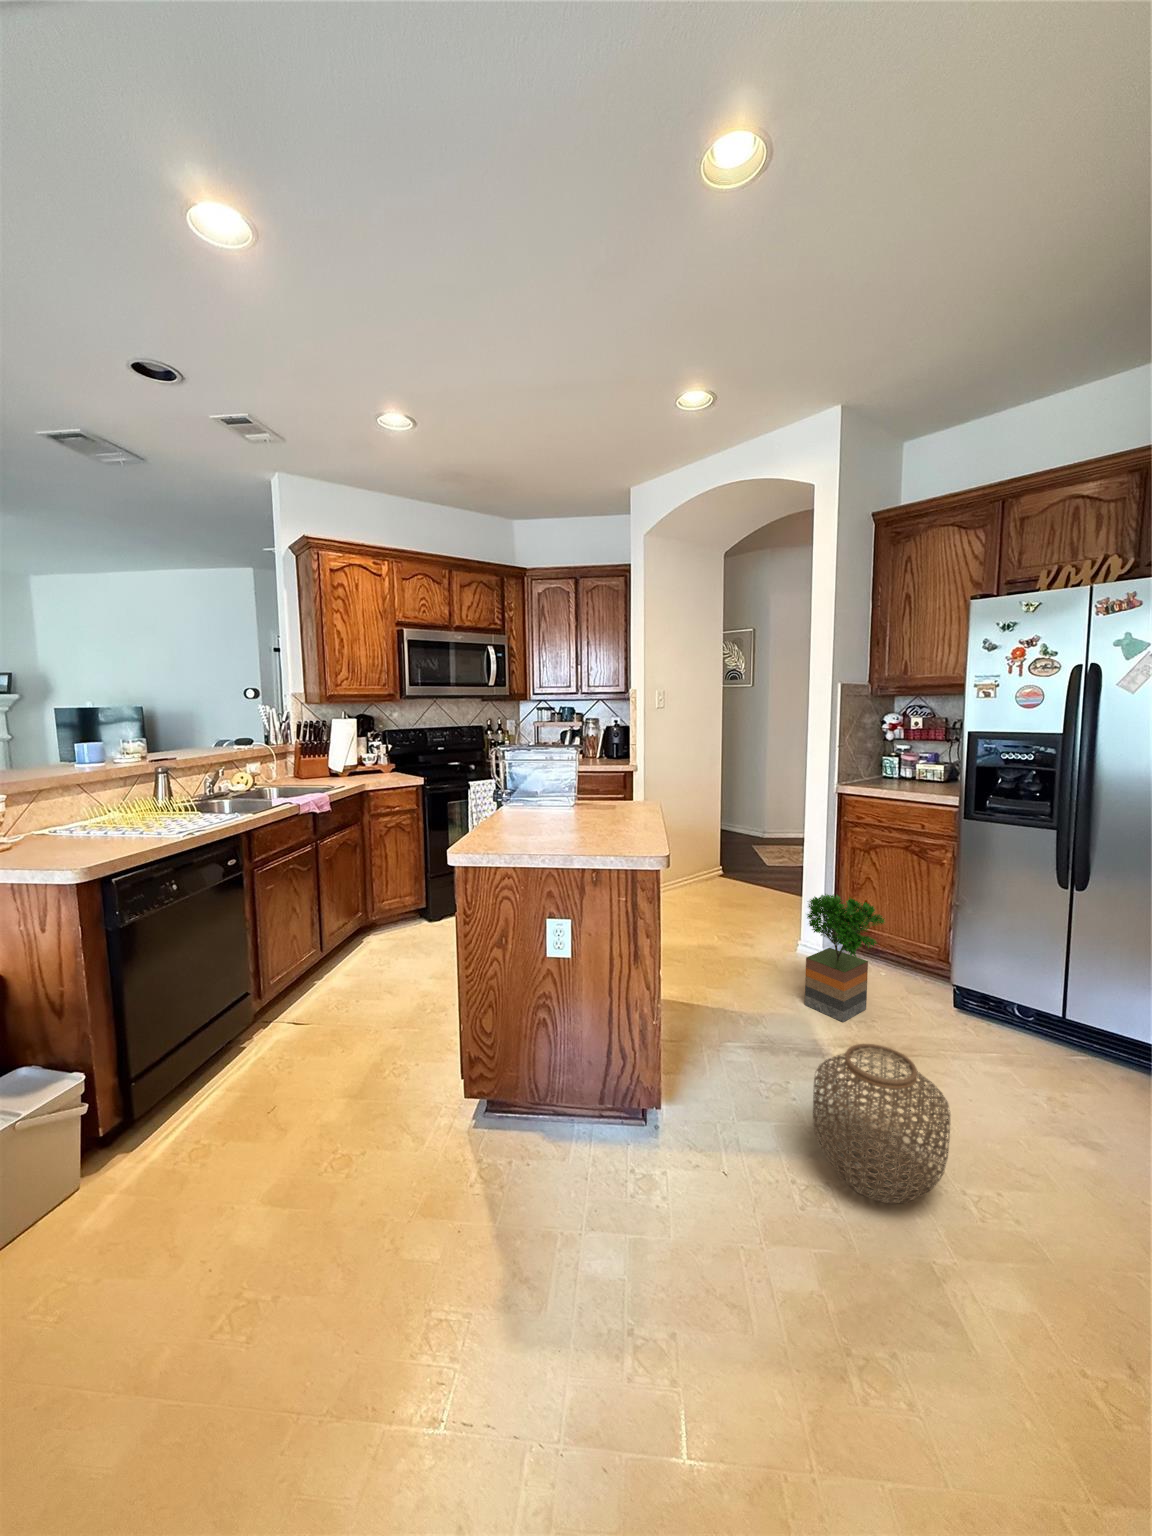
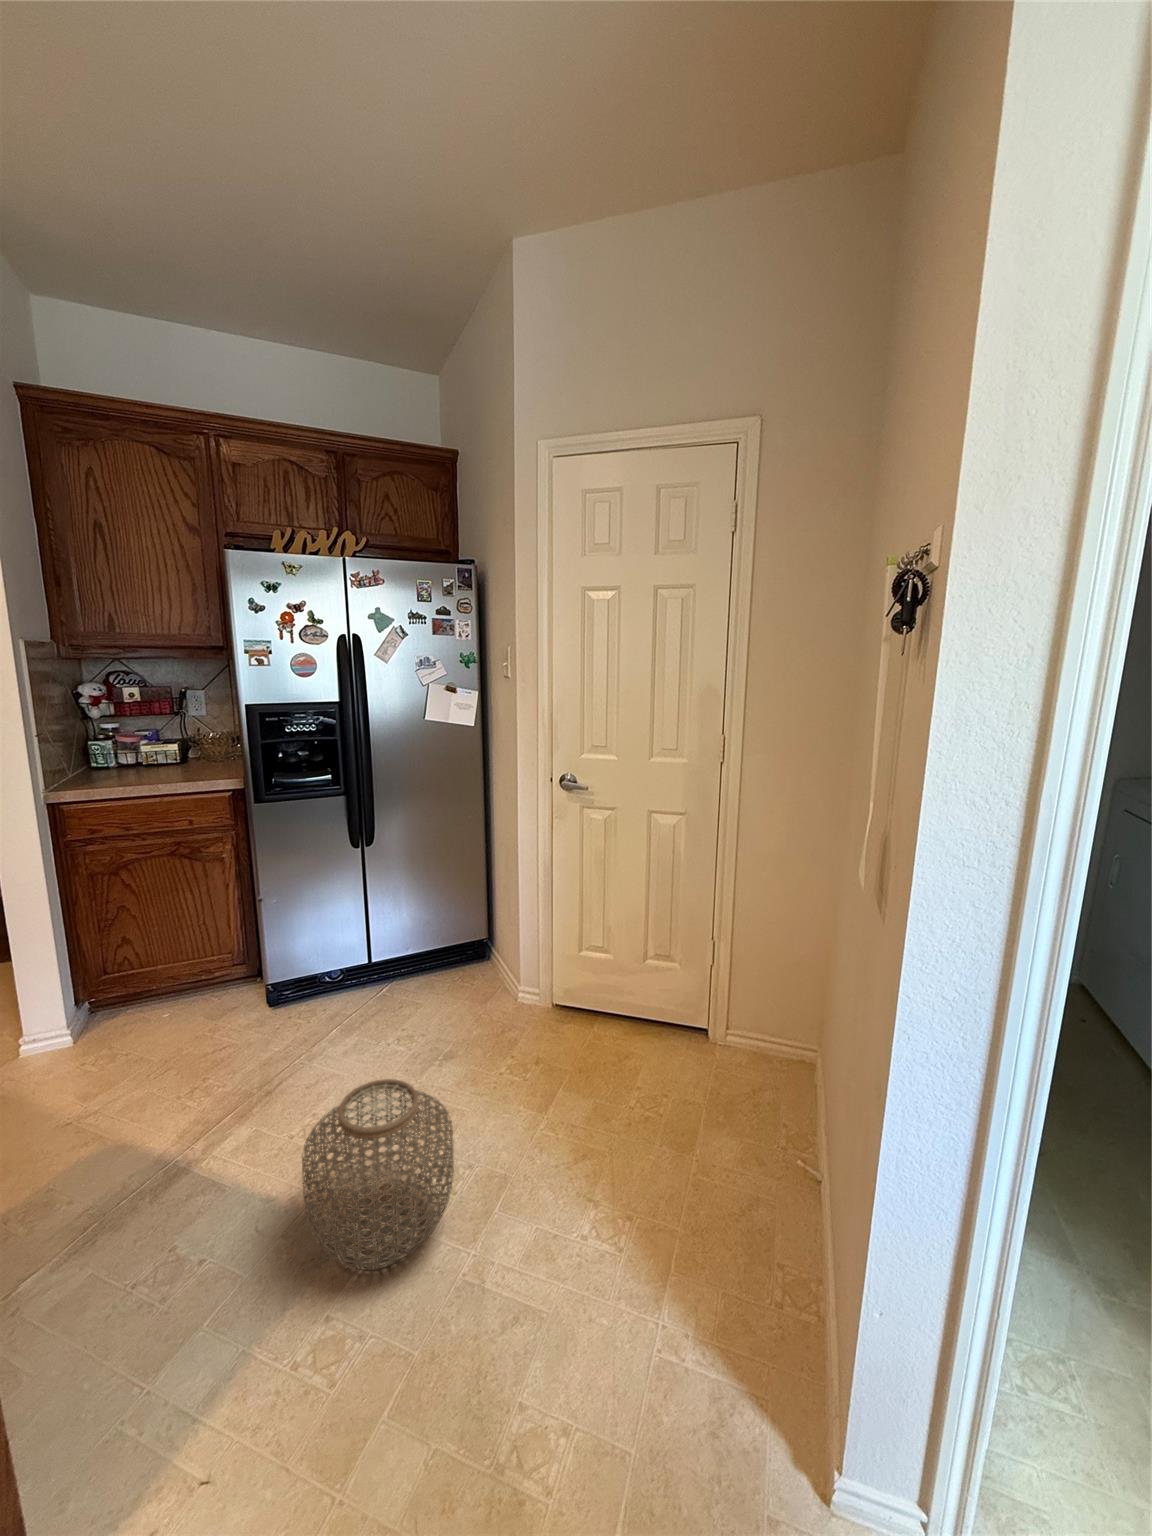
potted tree: present [805,894,884,1022] -> none [81,935,214,1121]

